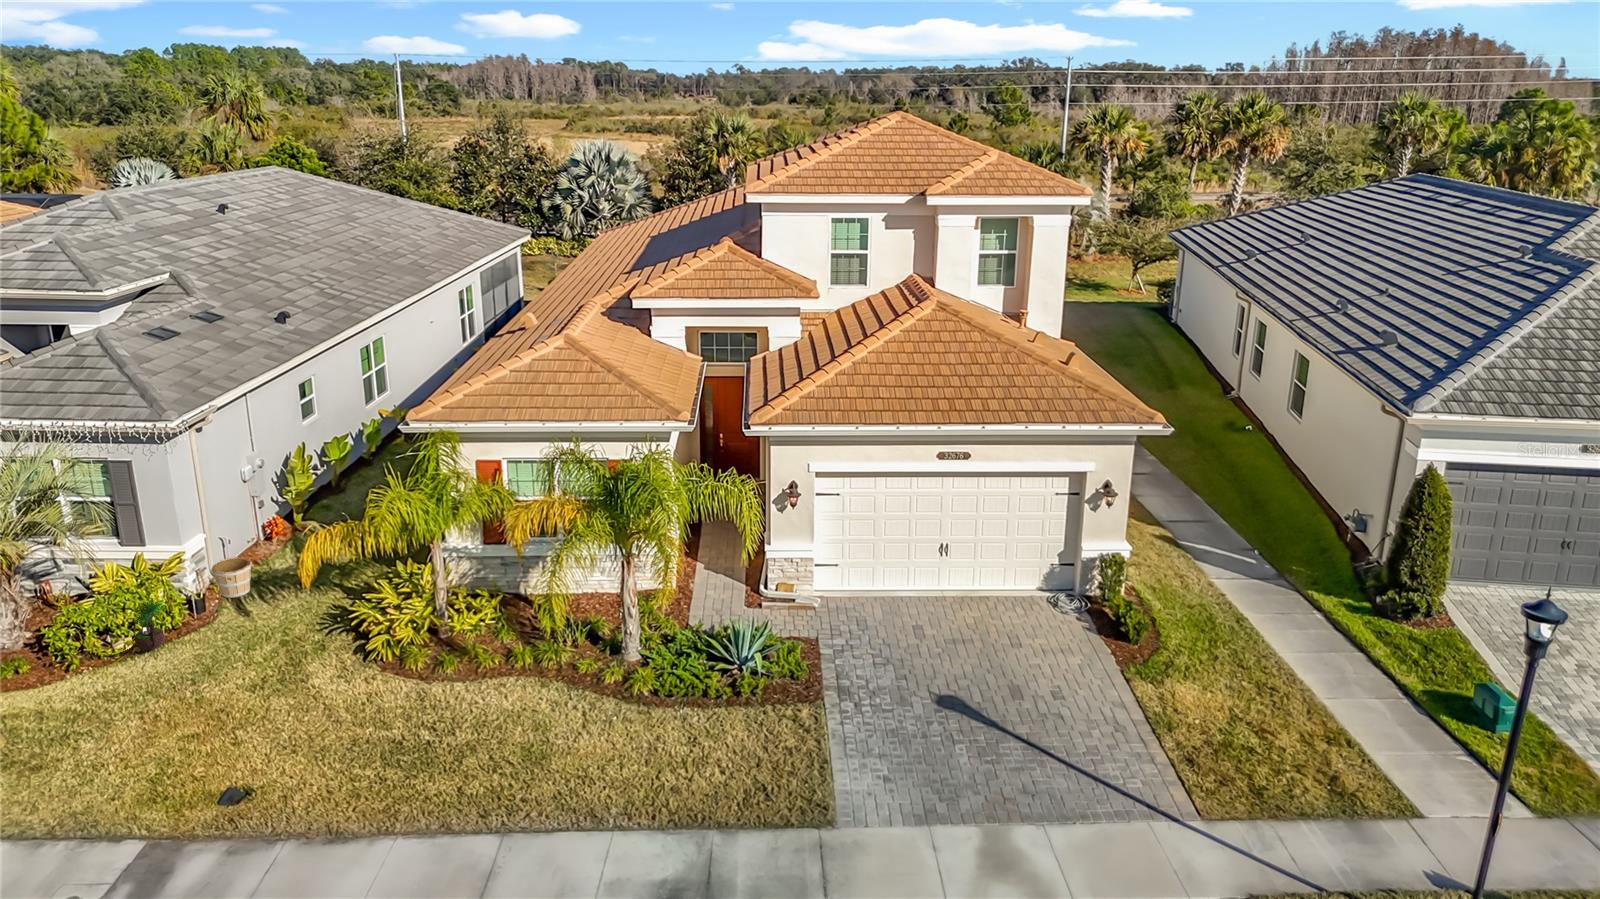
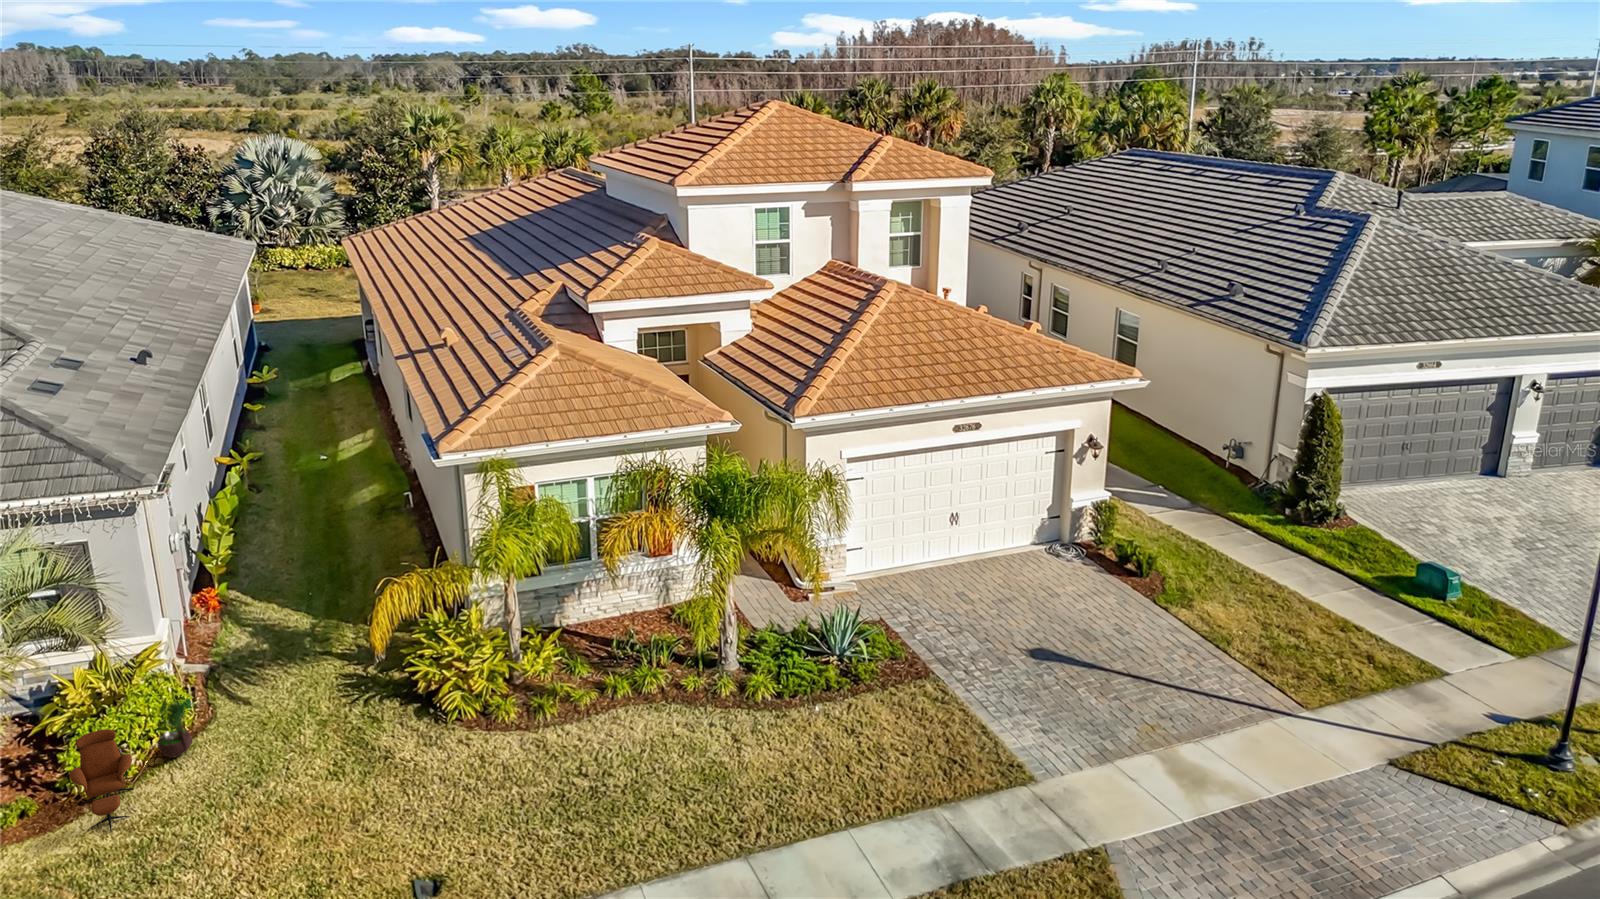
wooden bucket: present [211,557,252,598] -> none [198,635,245,683]
lounge chair: none [49,615,102,699] -> present [69,729,133,831]

